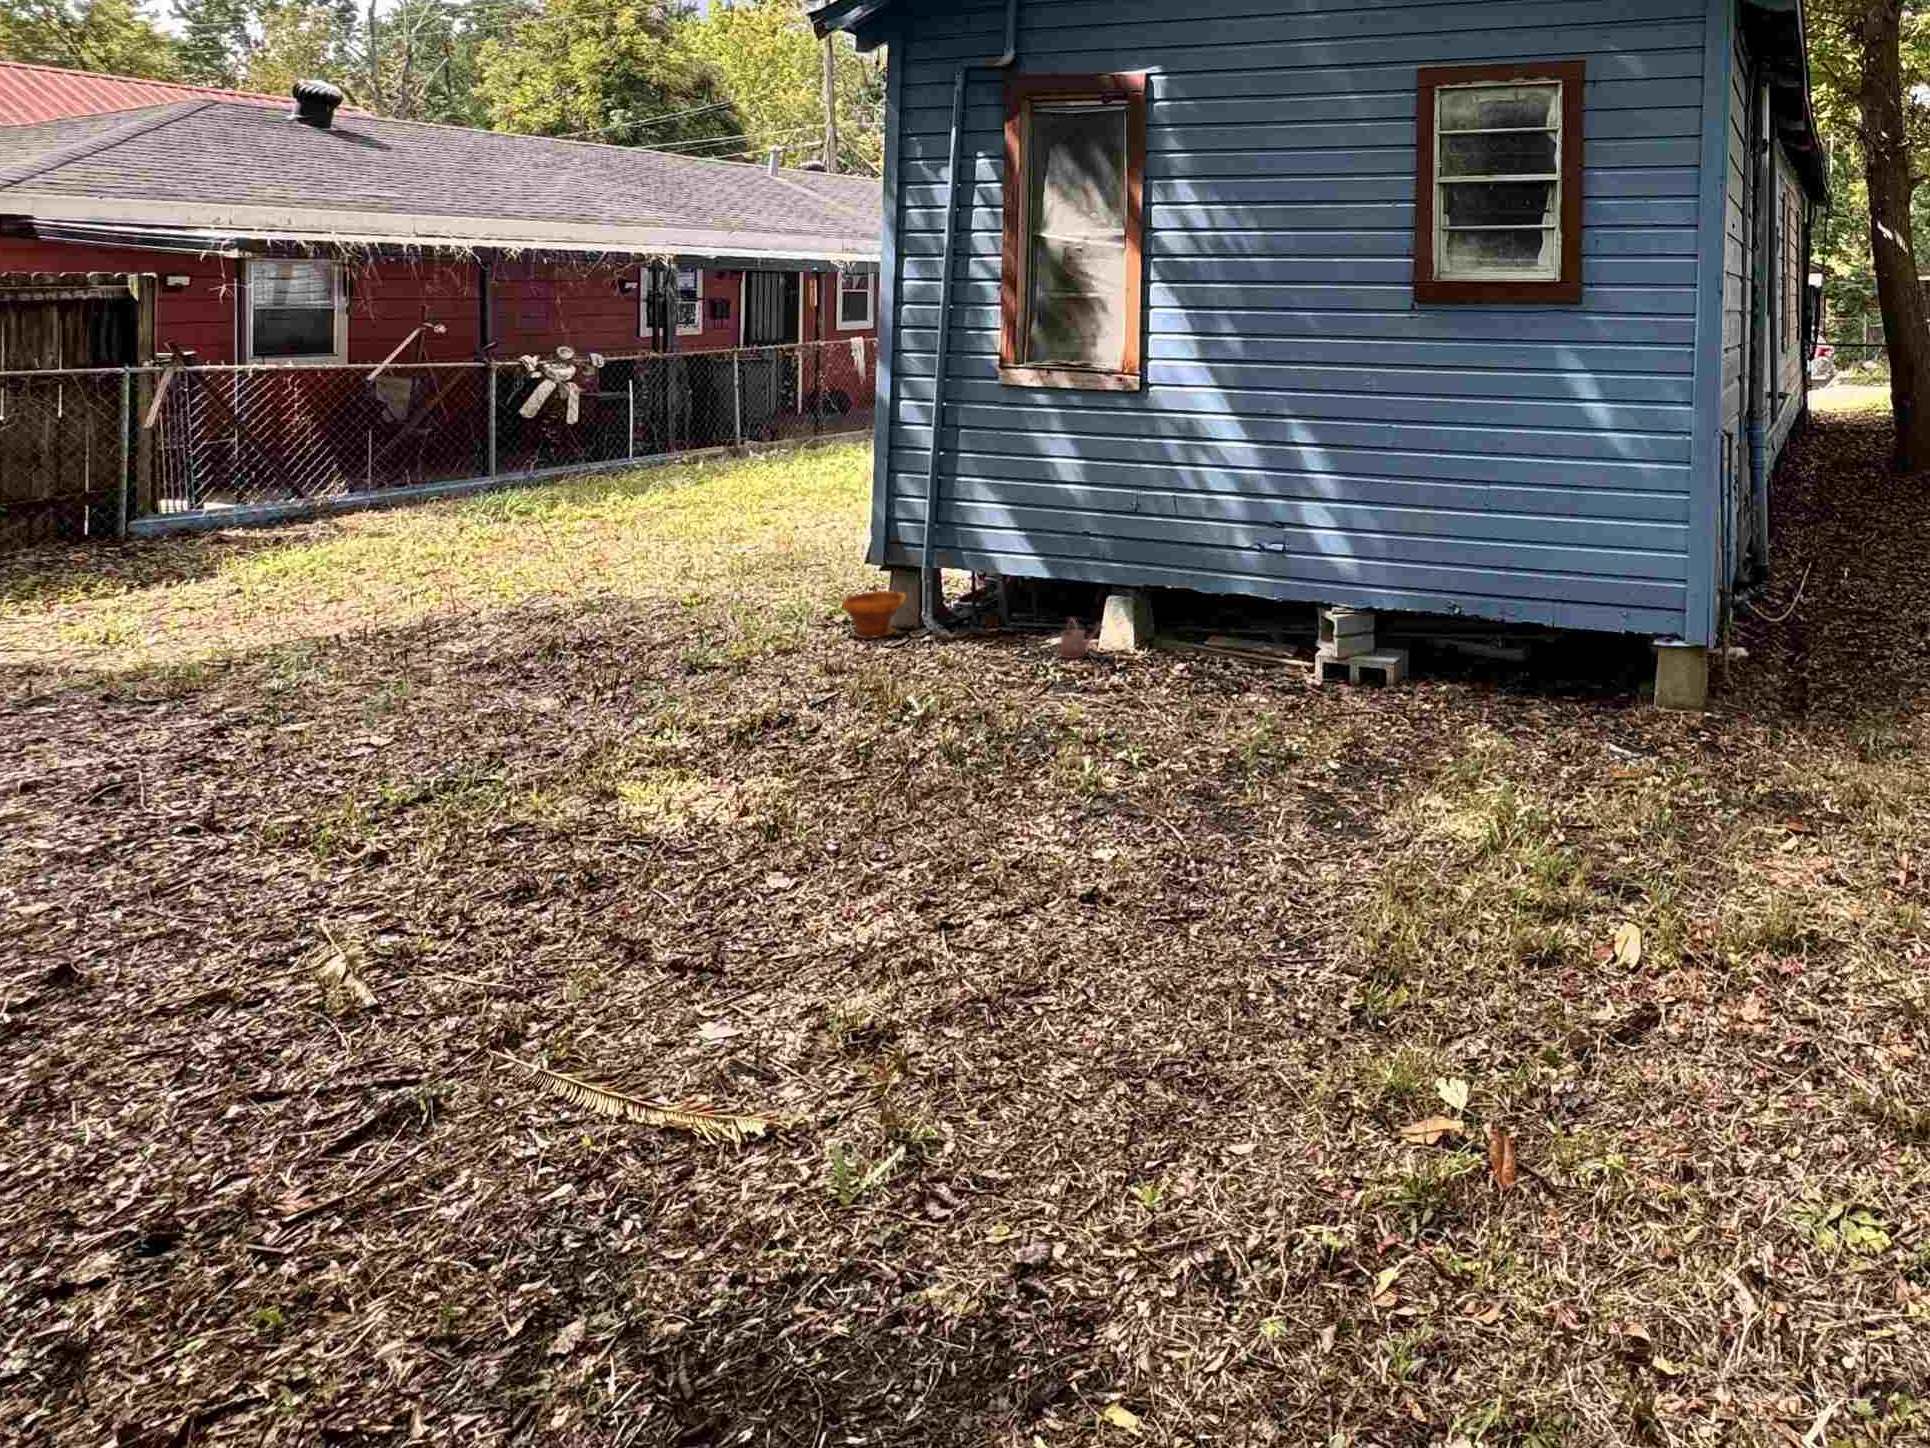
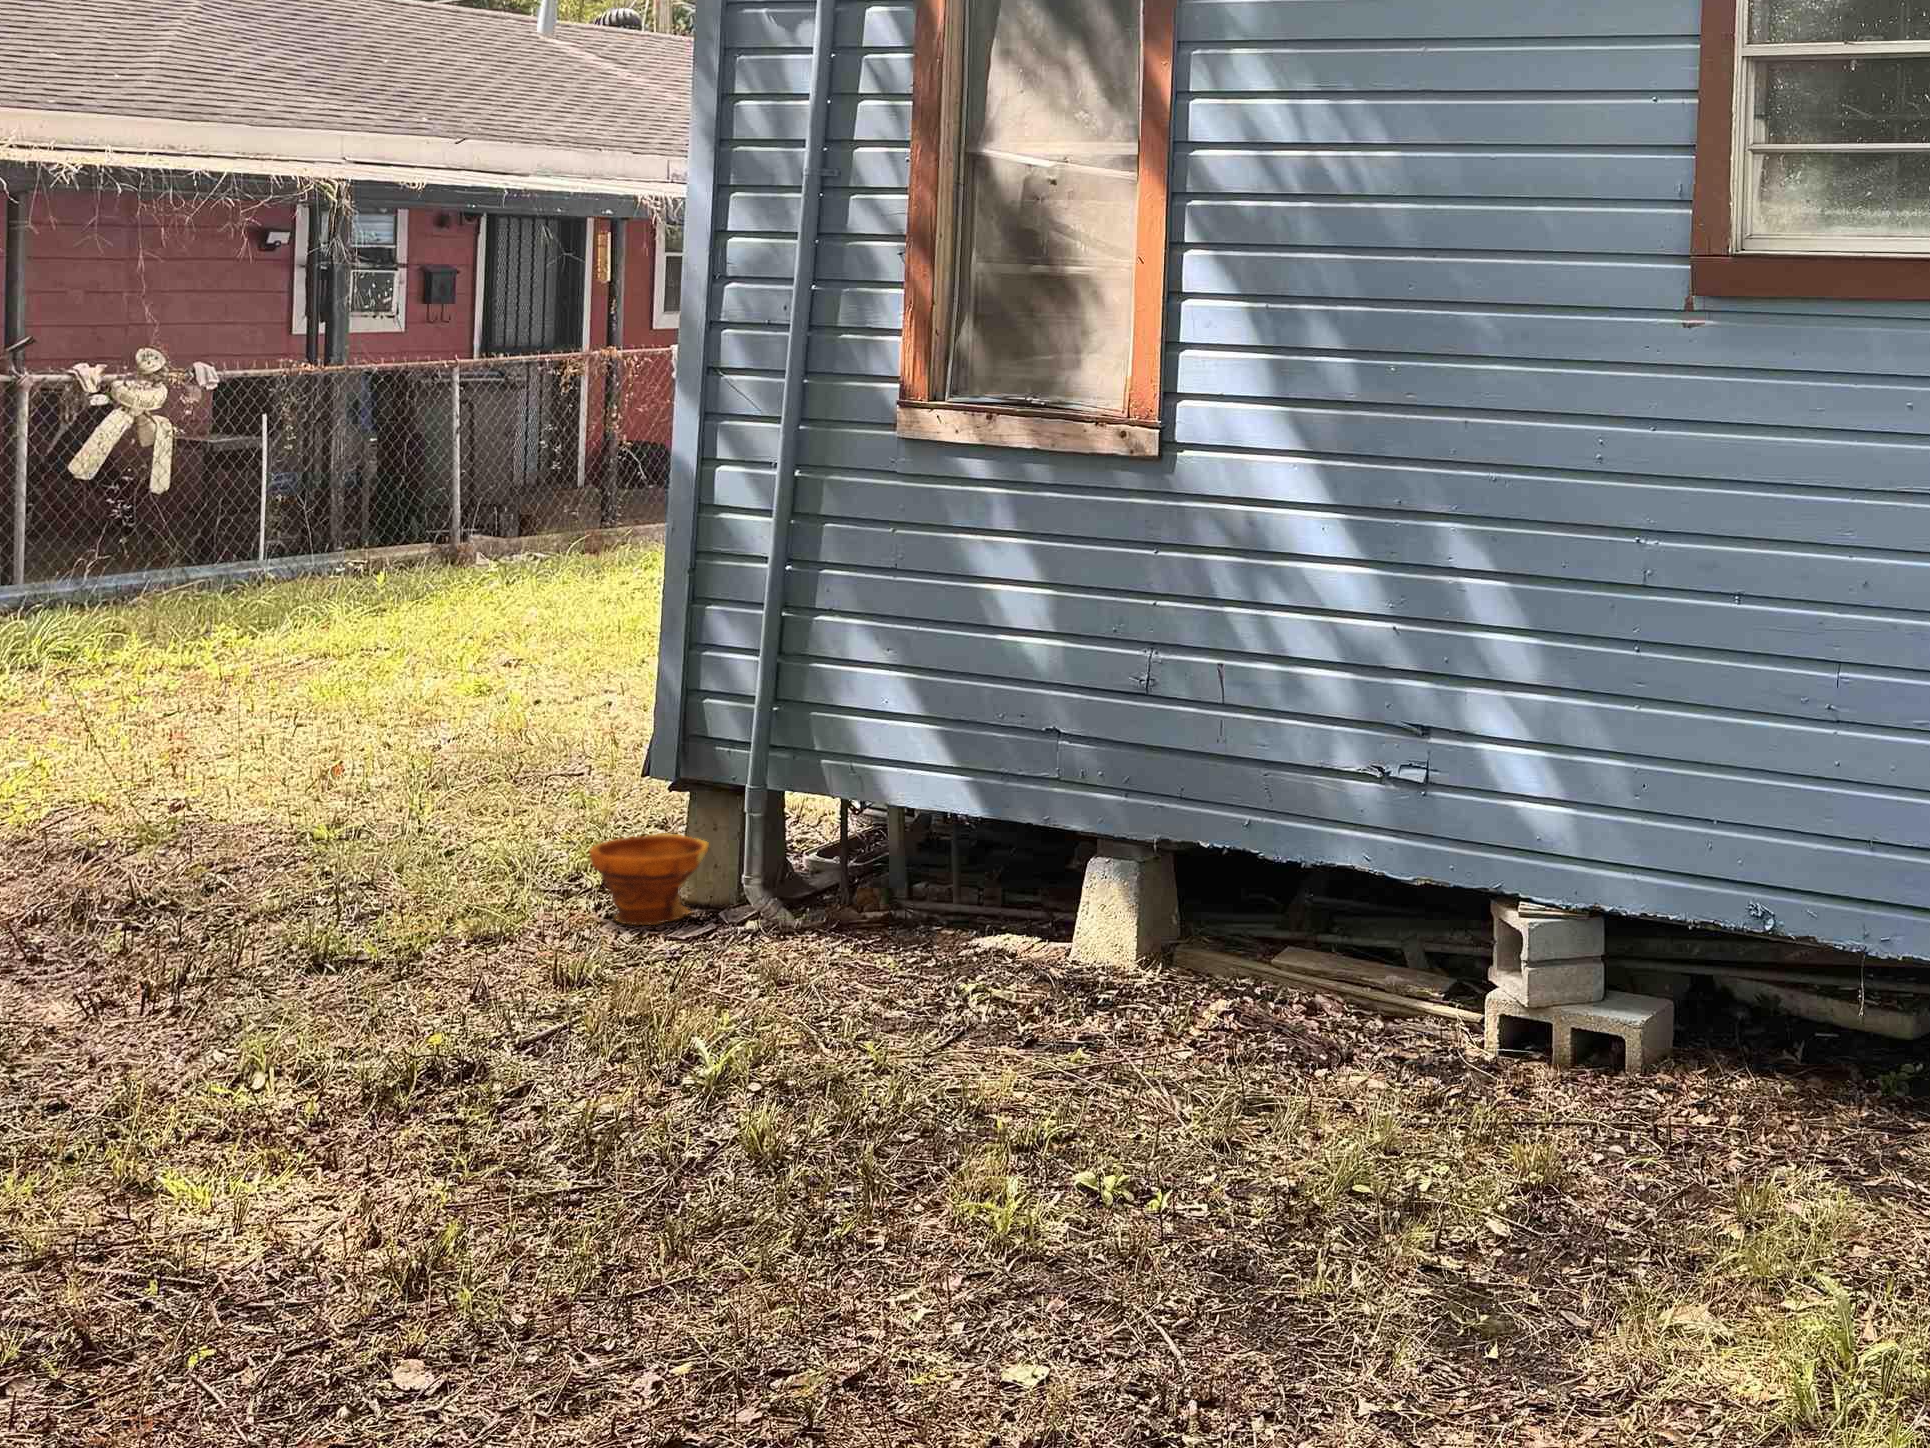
watering can: present [1053,619,1103,658] -> none [968,904,1078,983]

